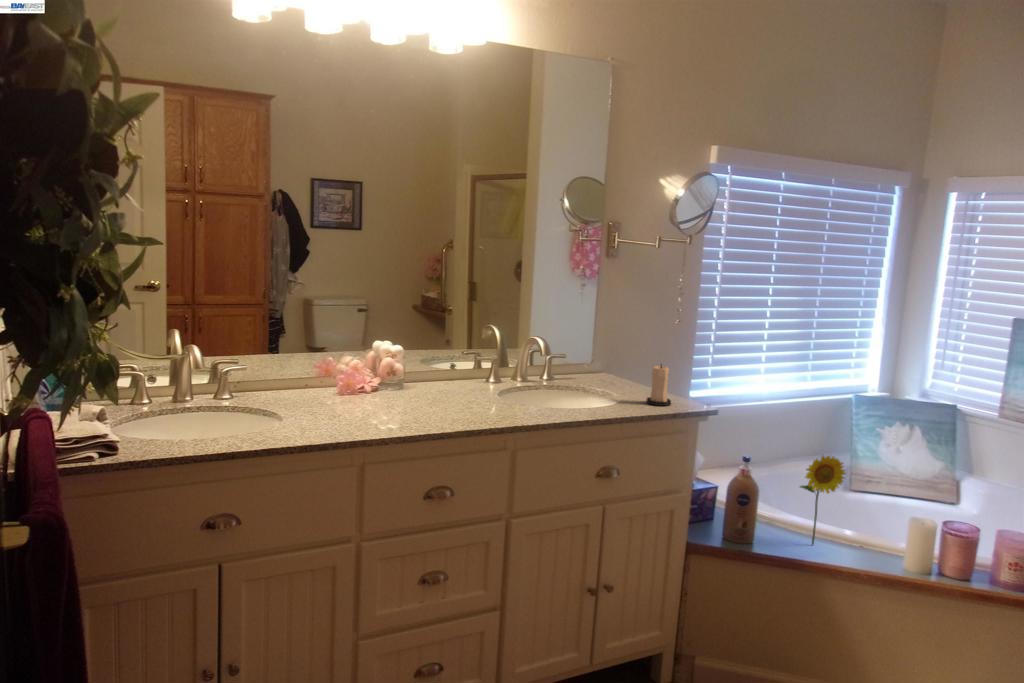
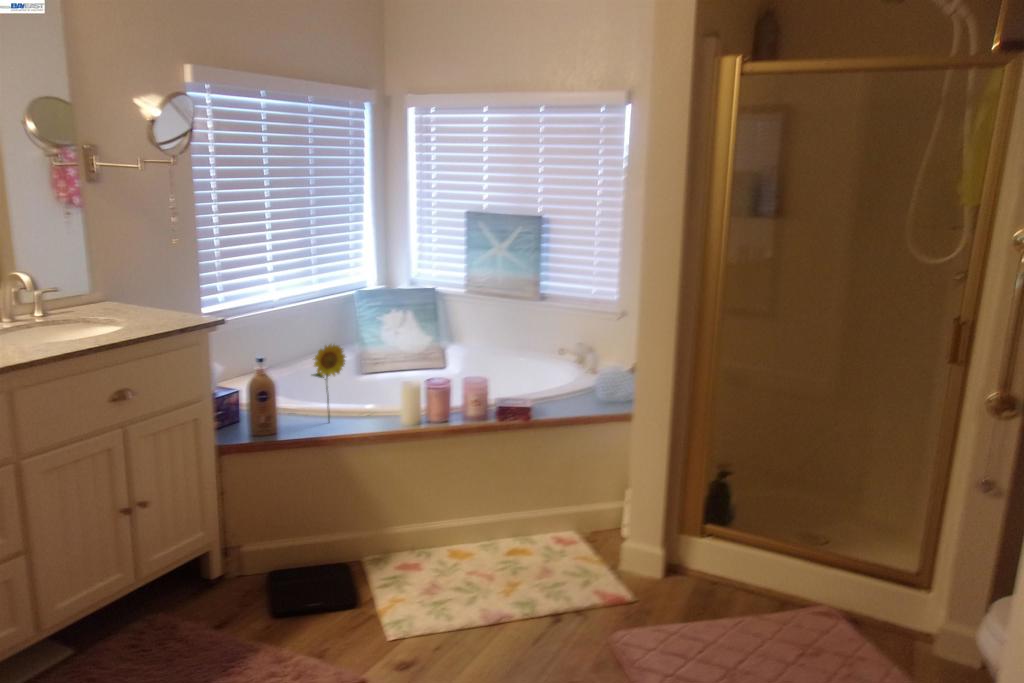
candle: present [647,364,671,406] -> none [153,283,179,324]

